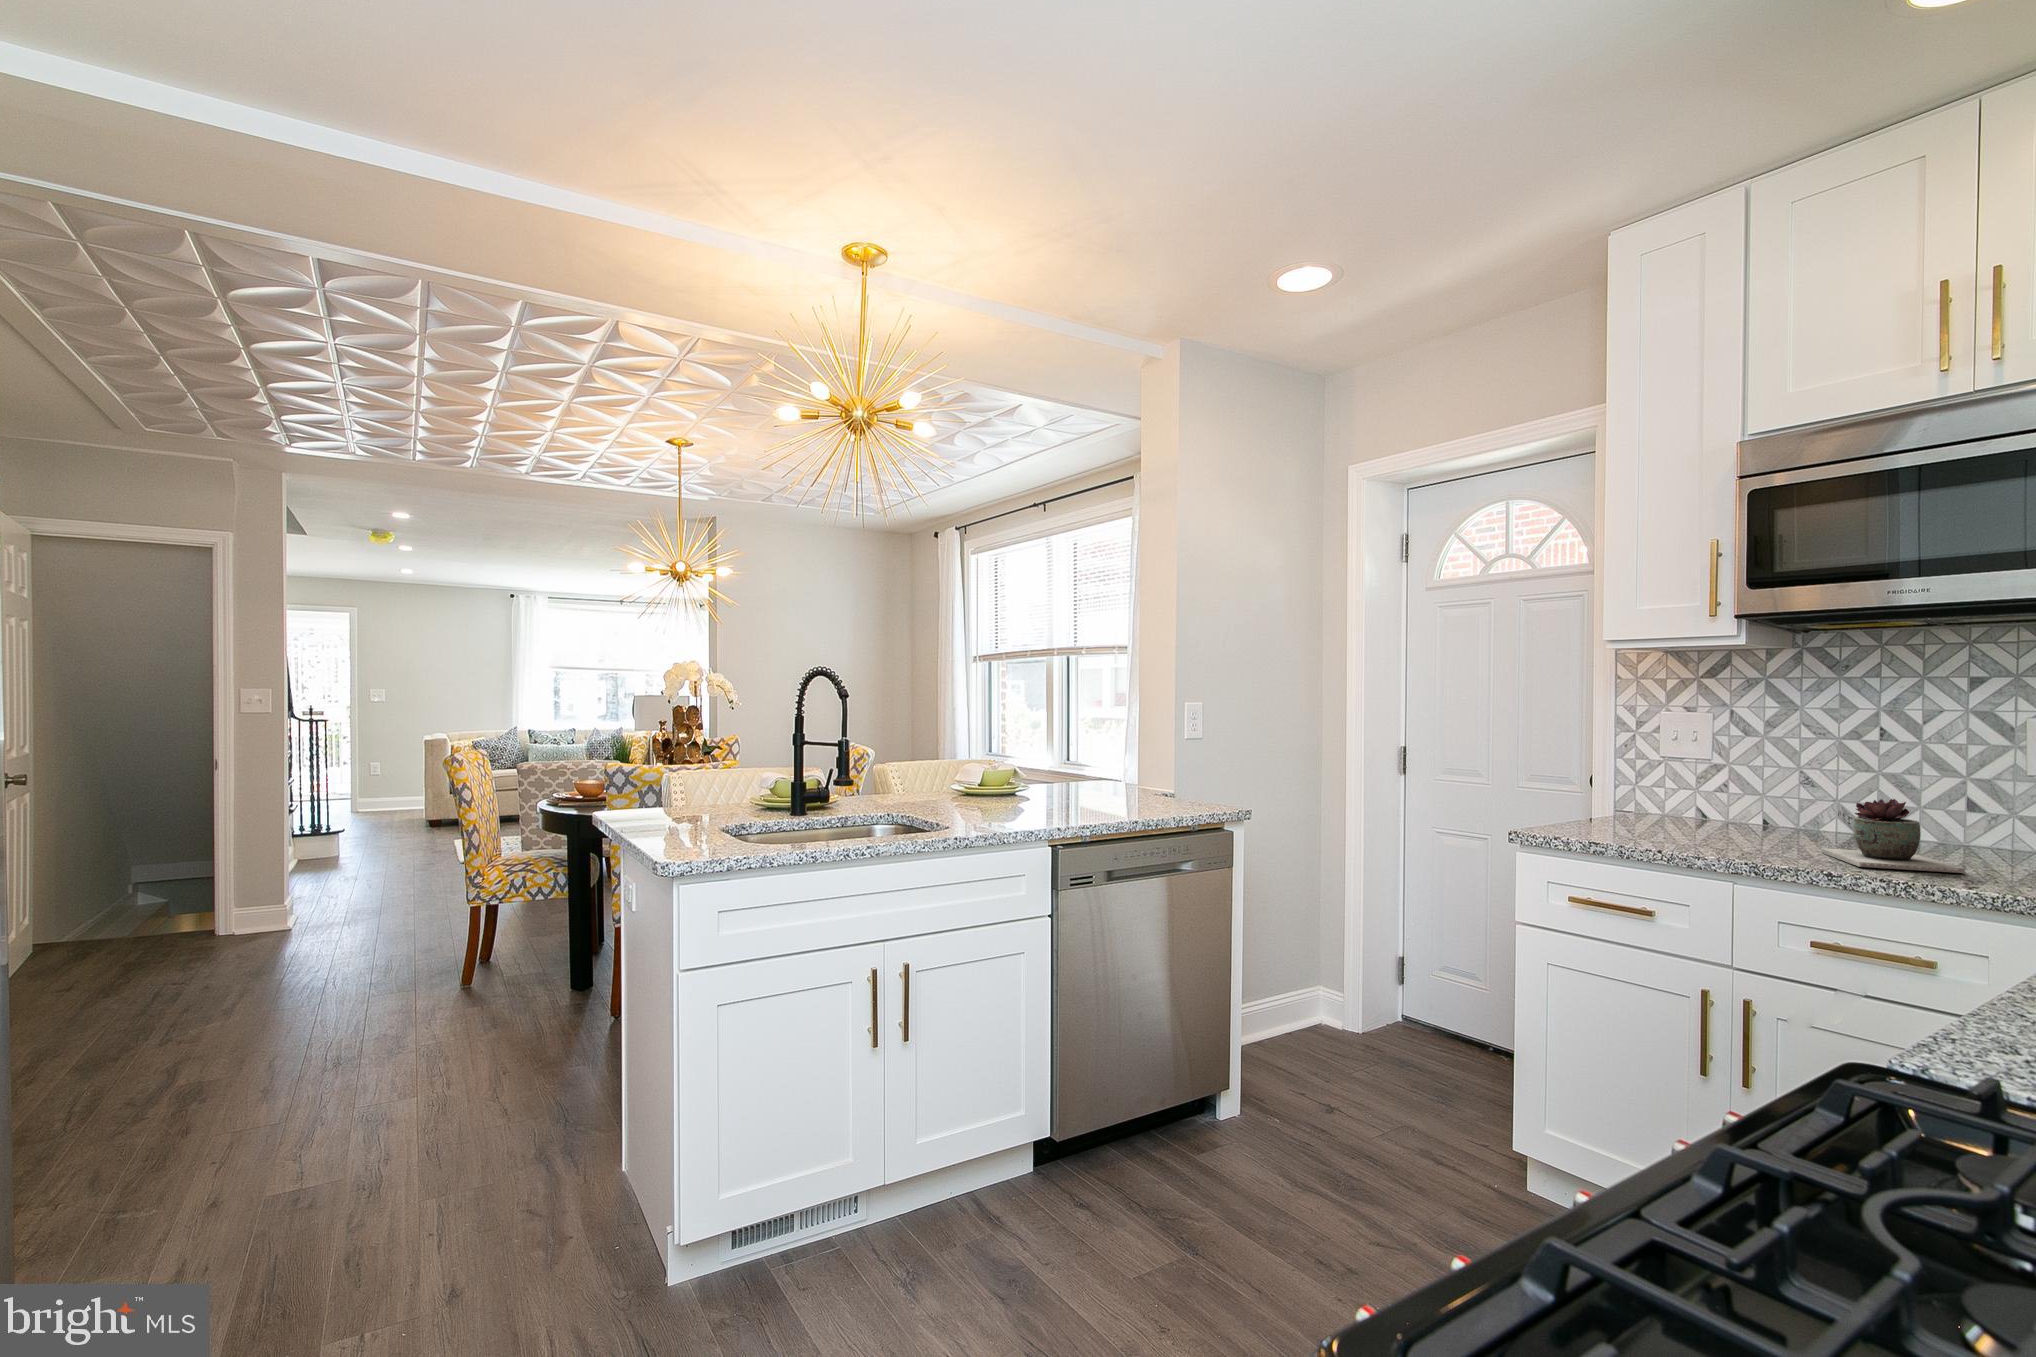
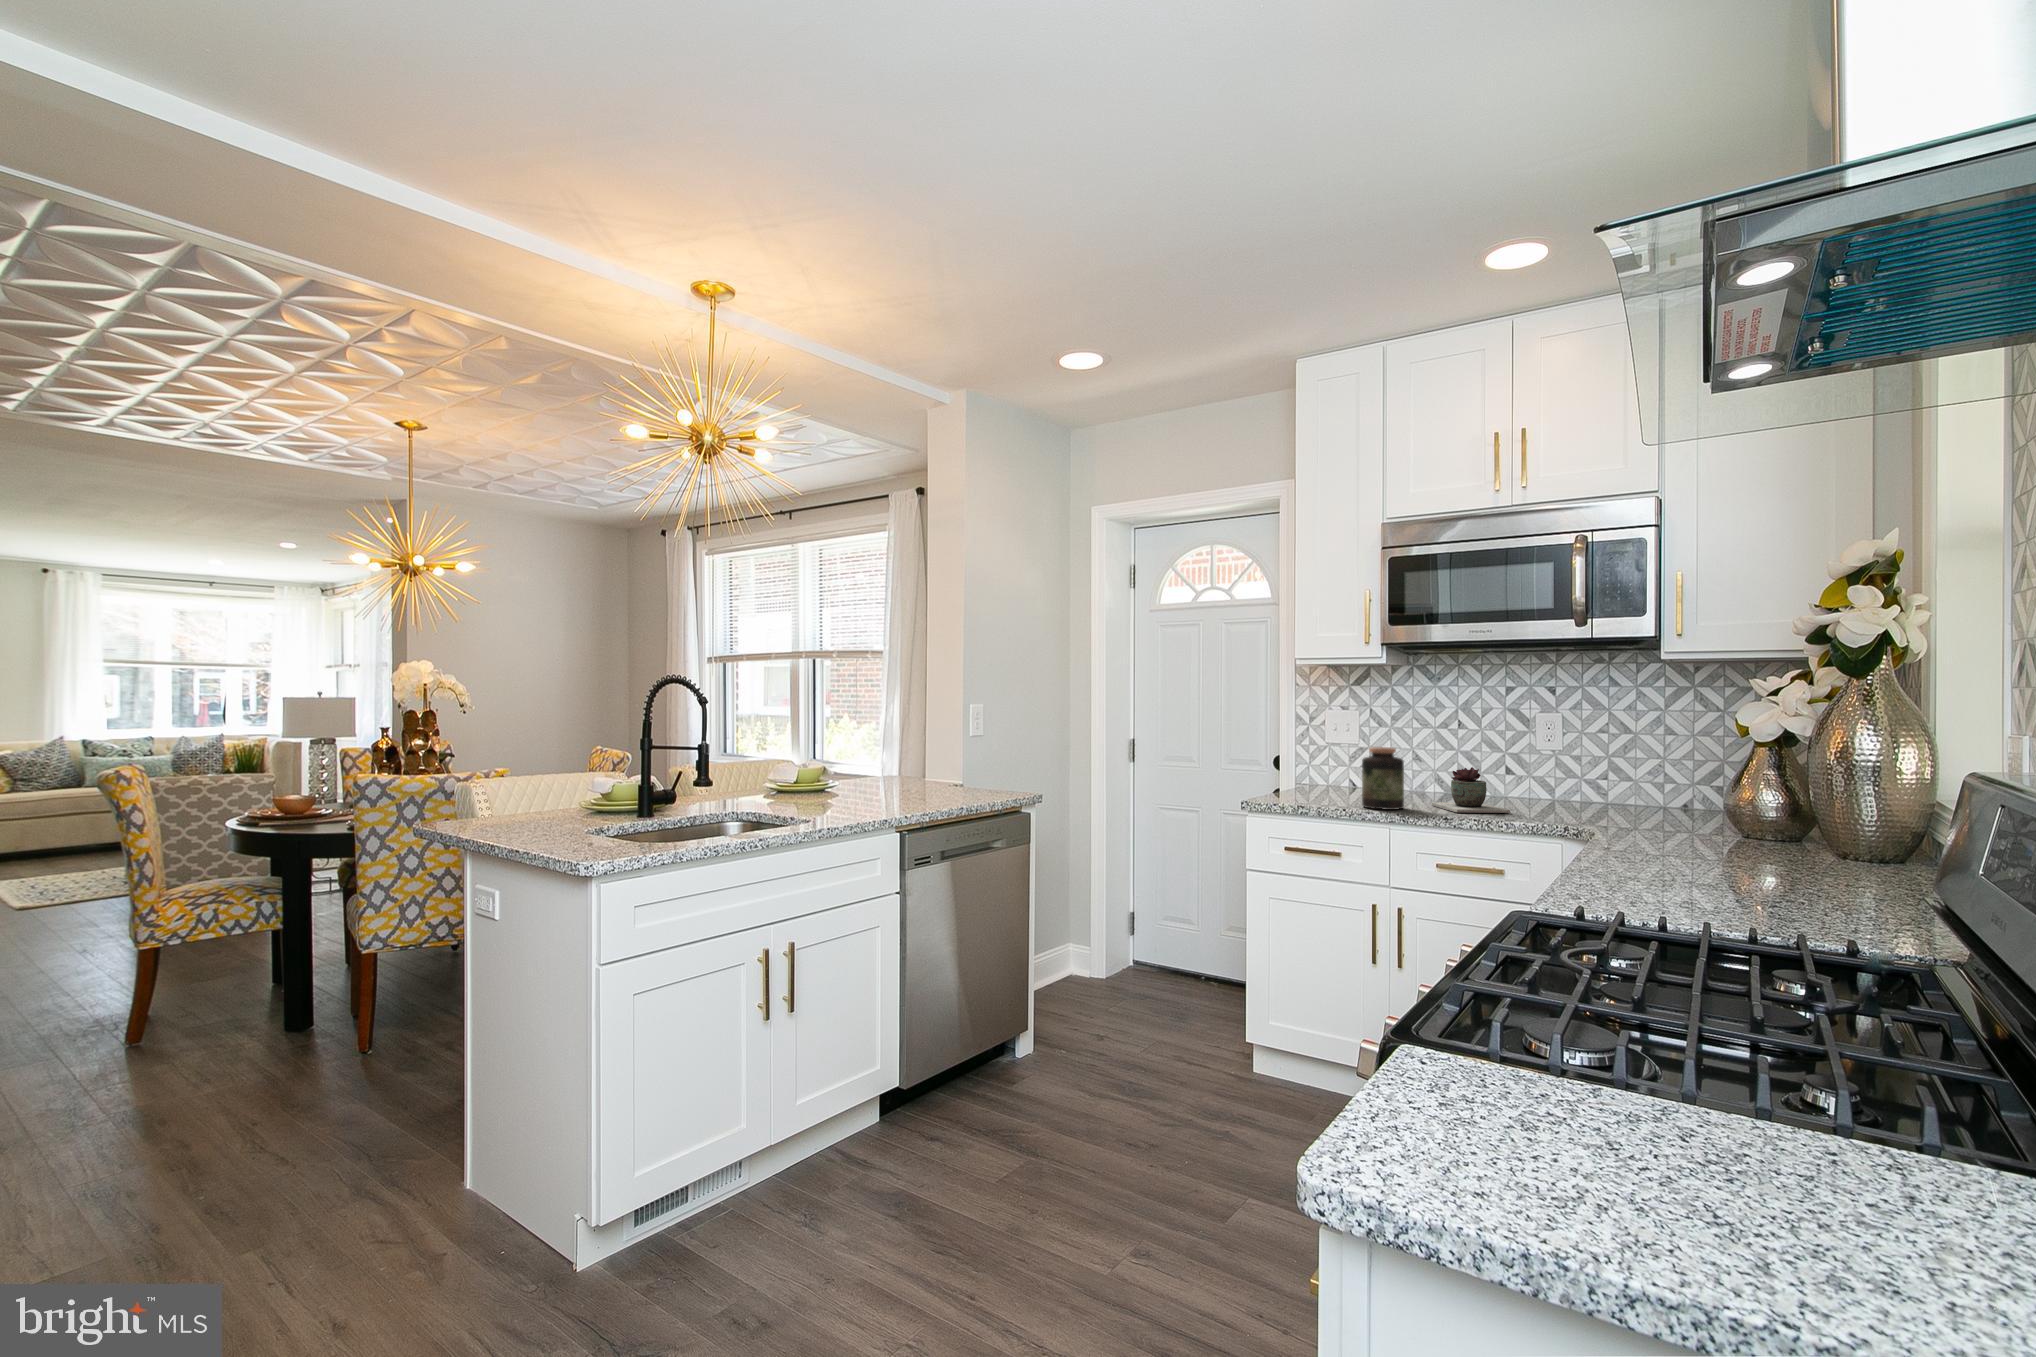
jar: none [1696,765,1767,856] -> present [1362,747,1404,810]

